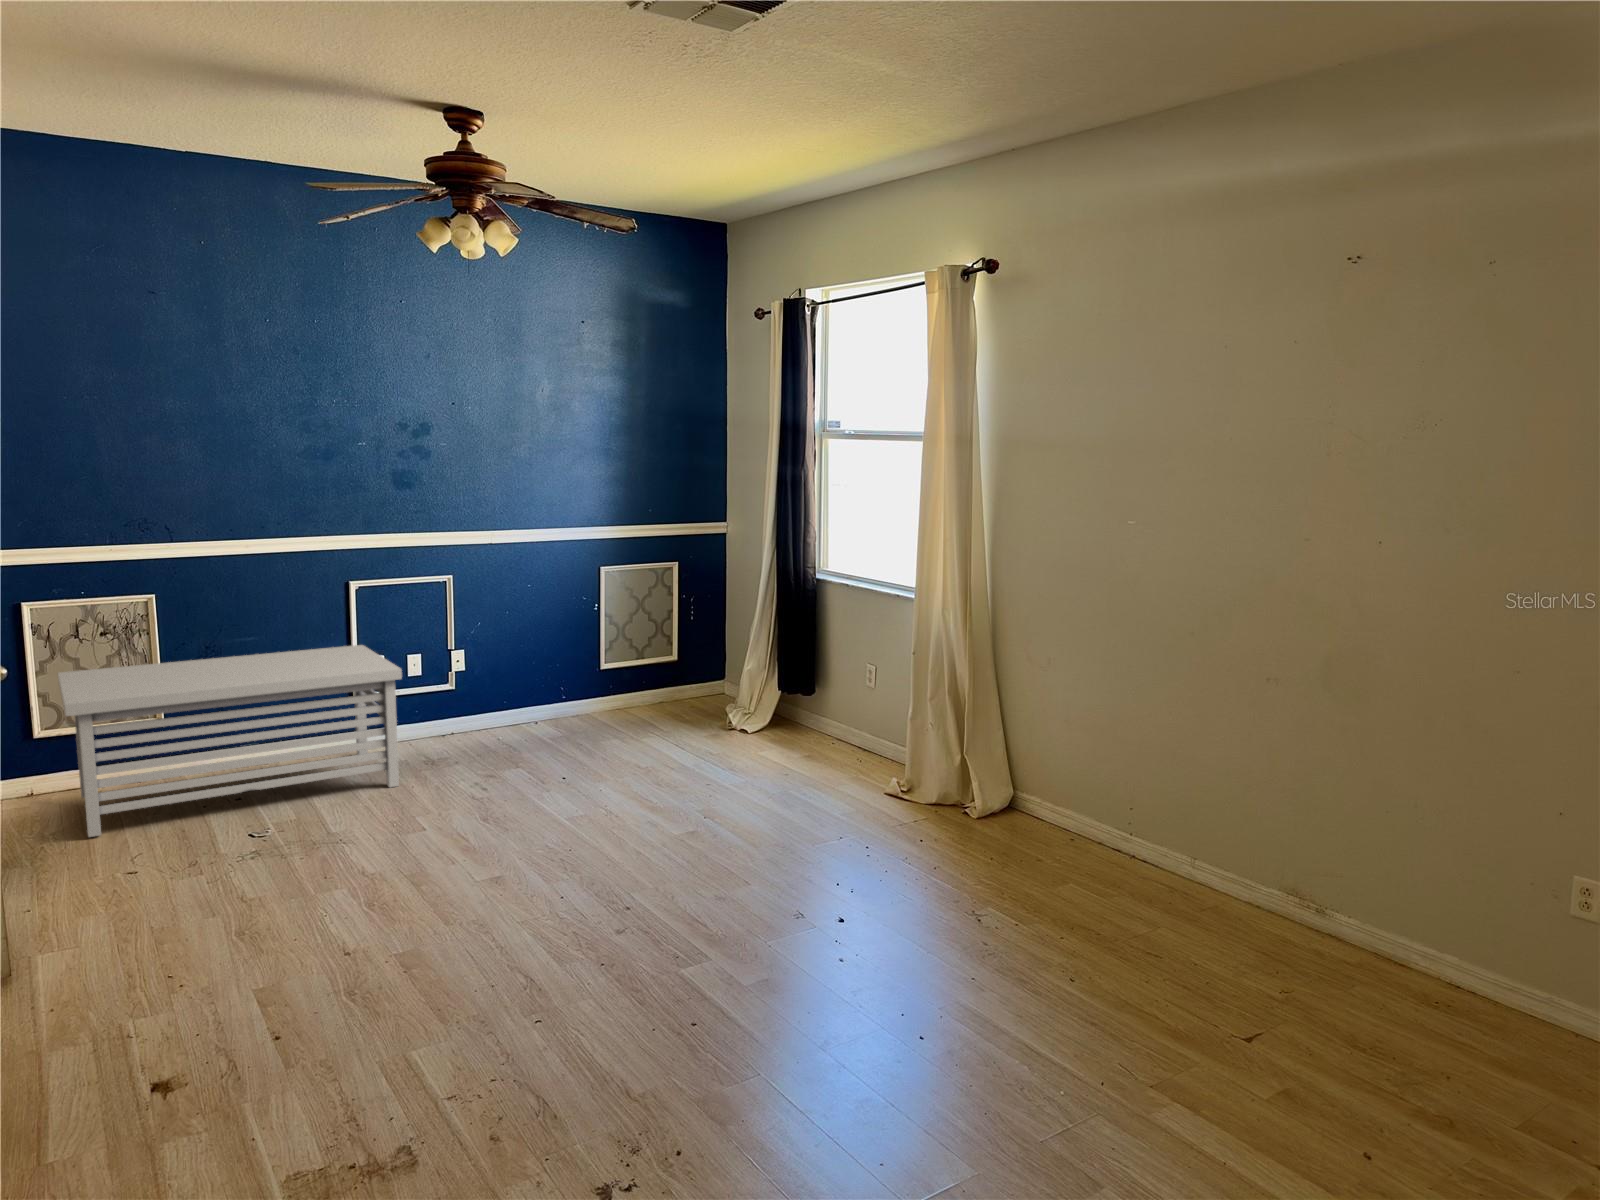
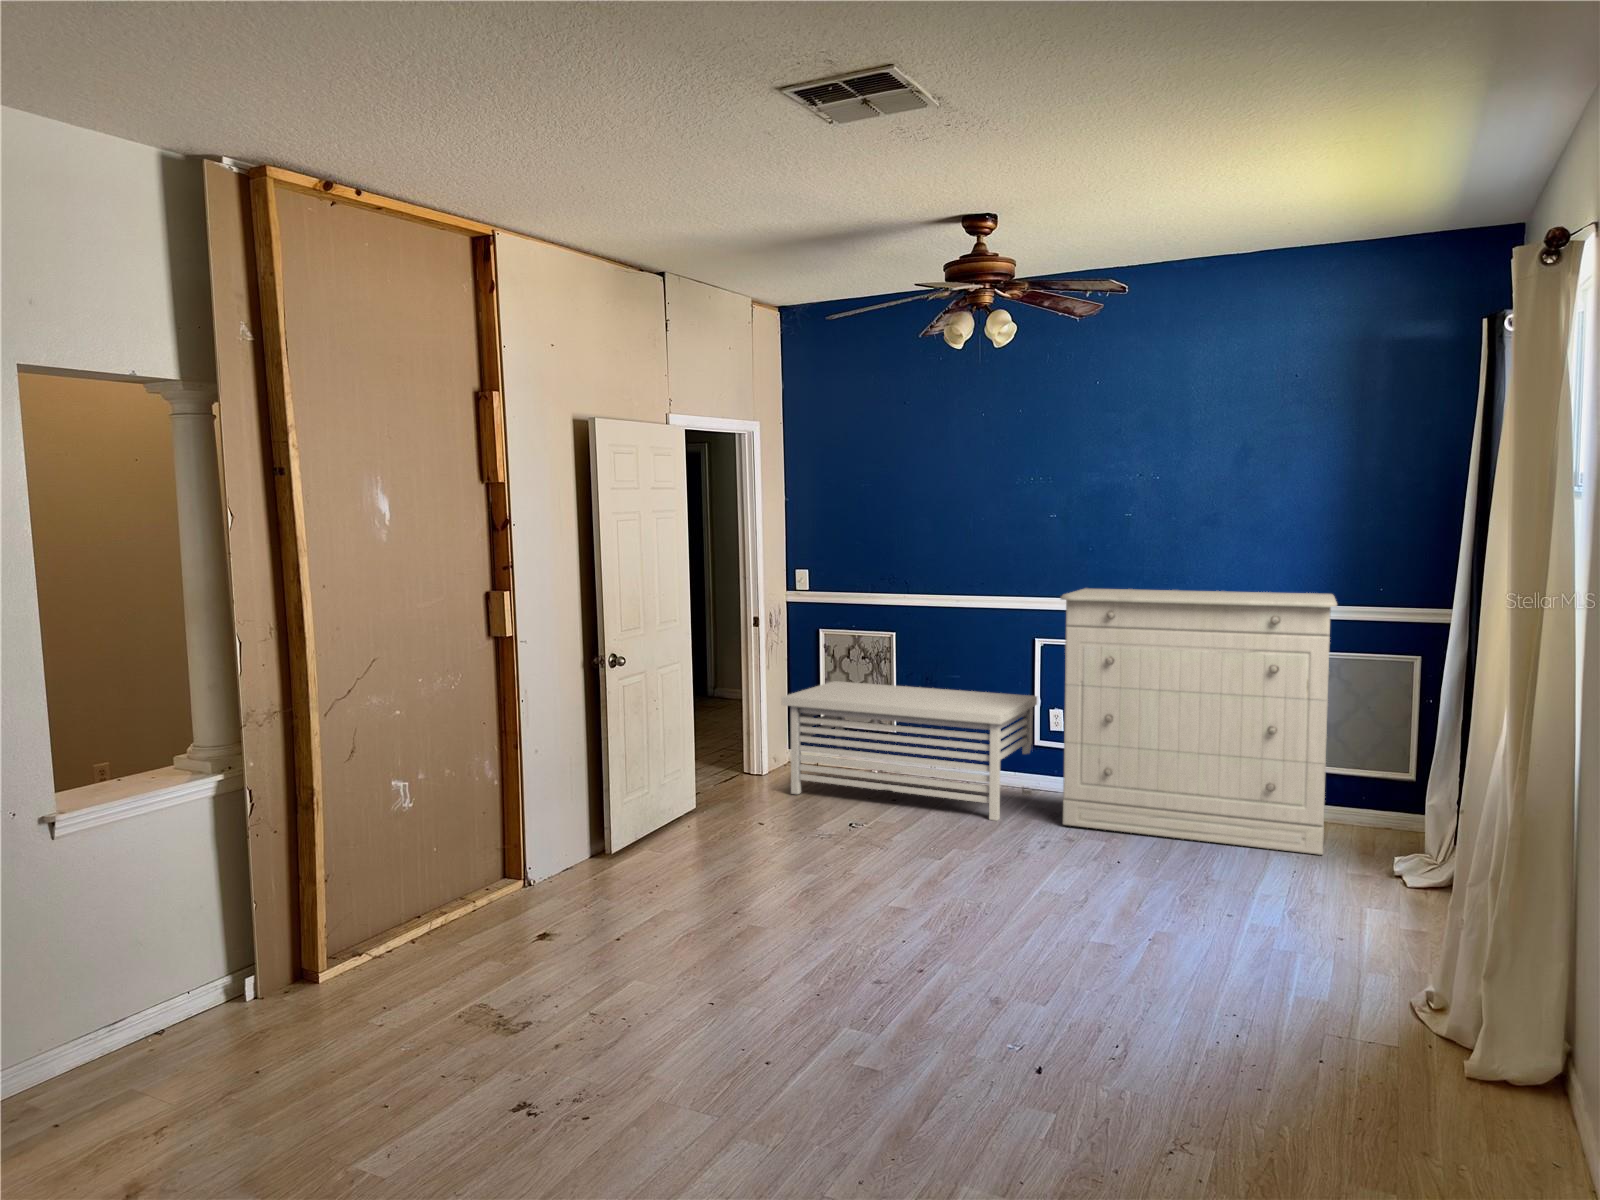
dresser: none [409,514,680,770] -> present [1061,588,1337,855]

